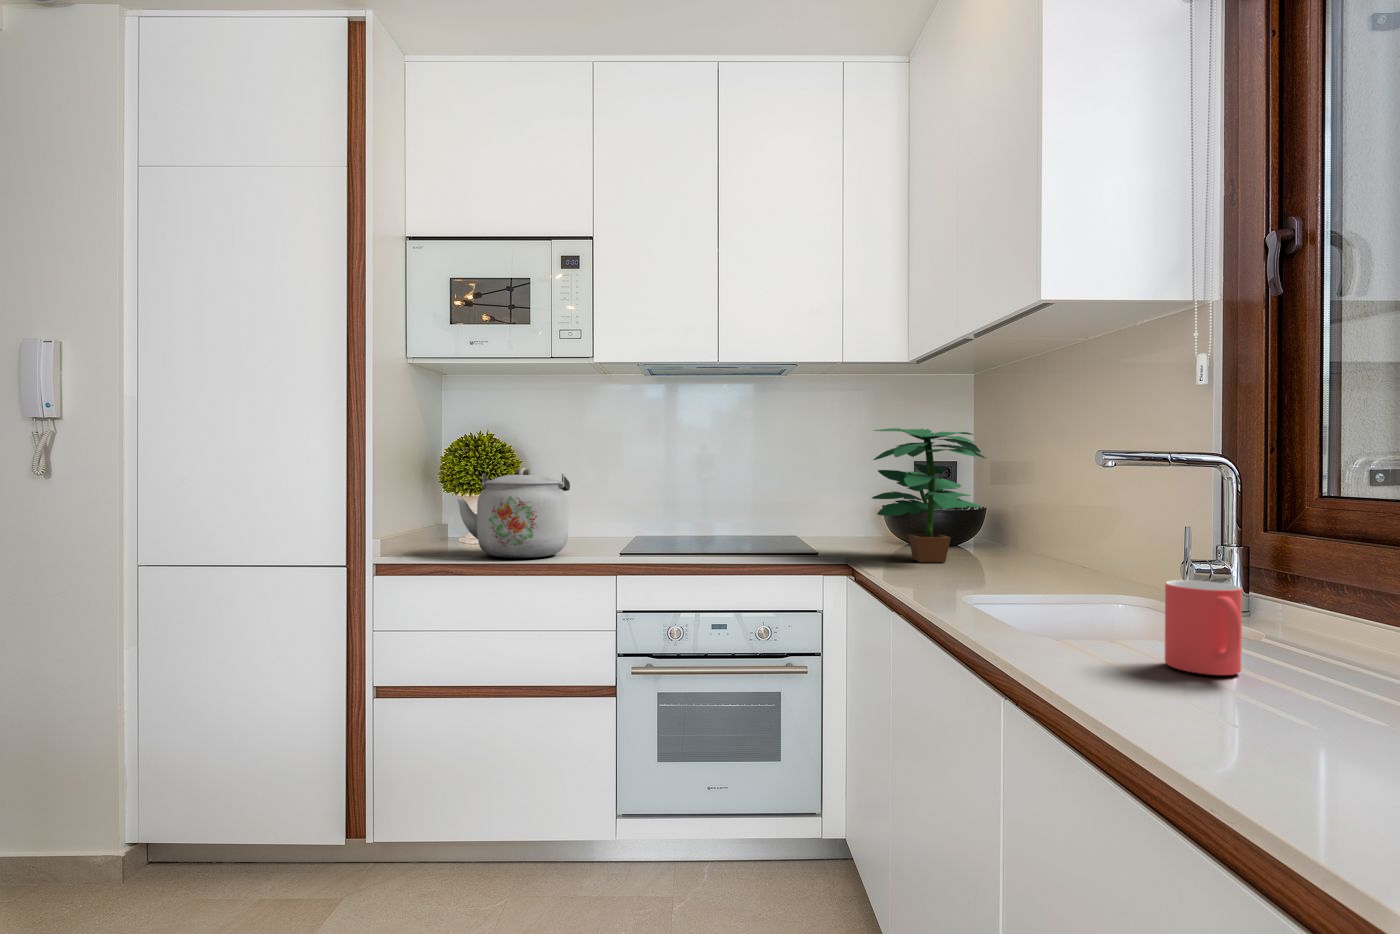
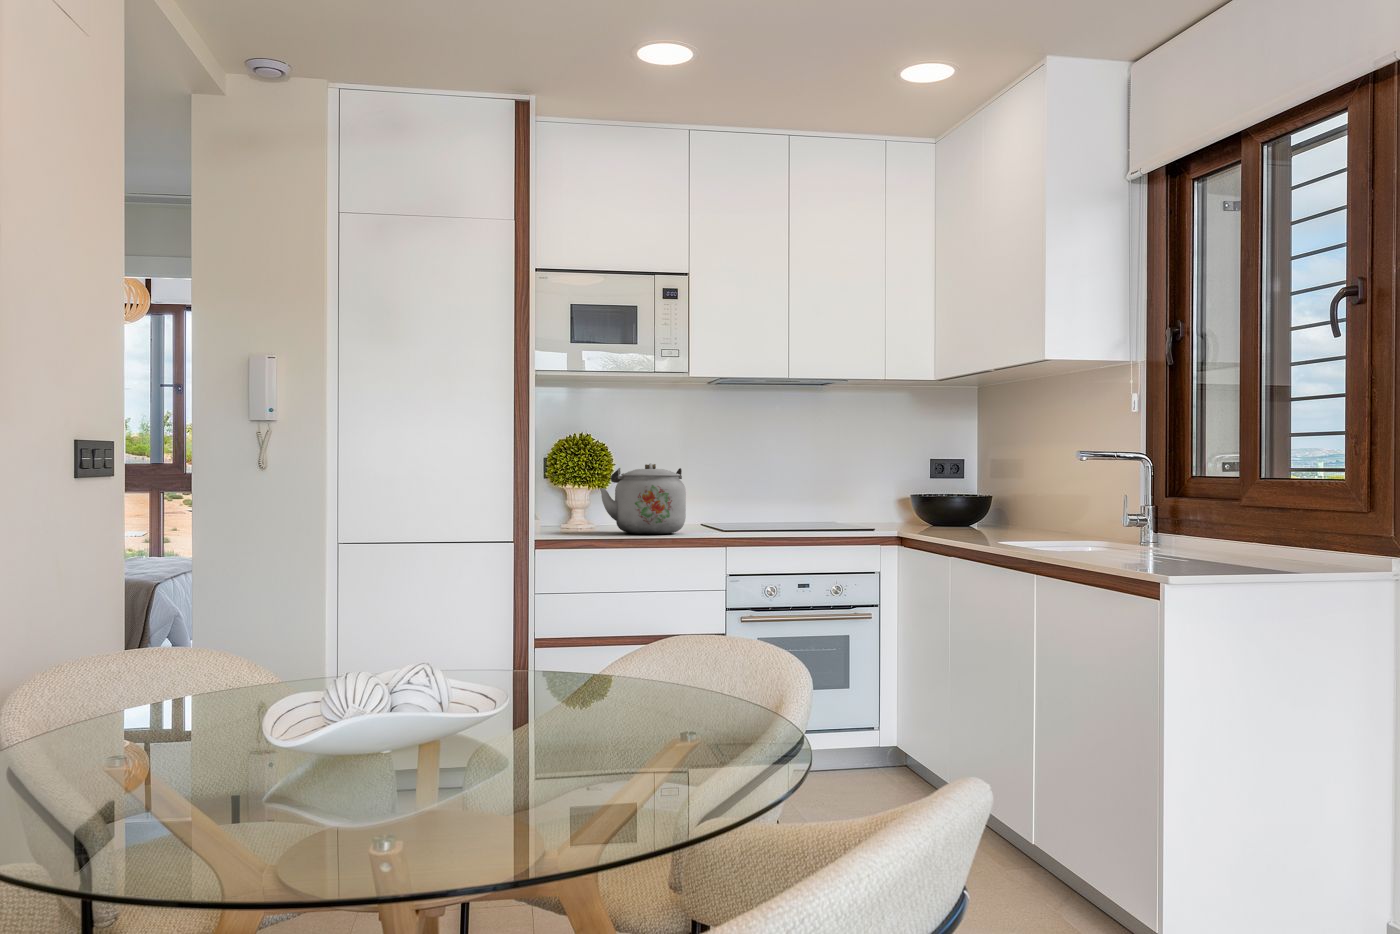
potted plant: present [872,428,985,562] -> none [915,433,1000,533]
mug: present [1165,580,1242,675] -> none [1109,515,1142,555]

